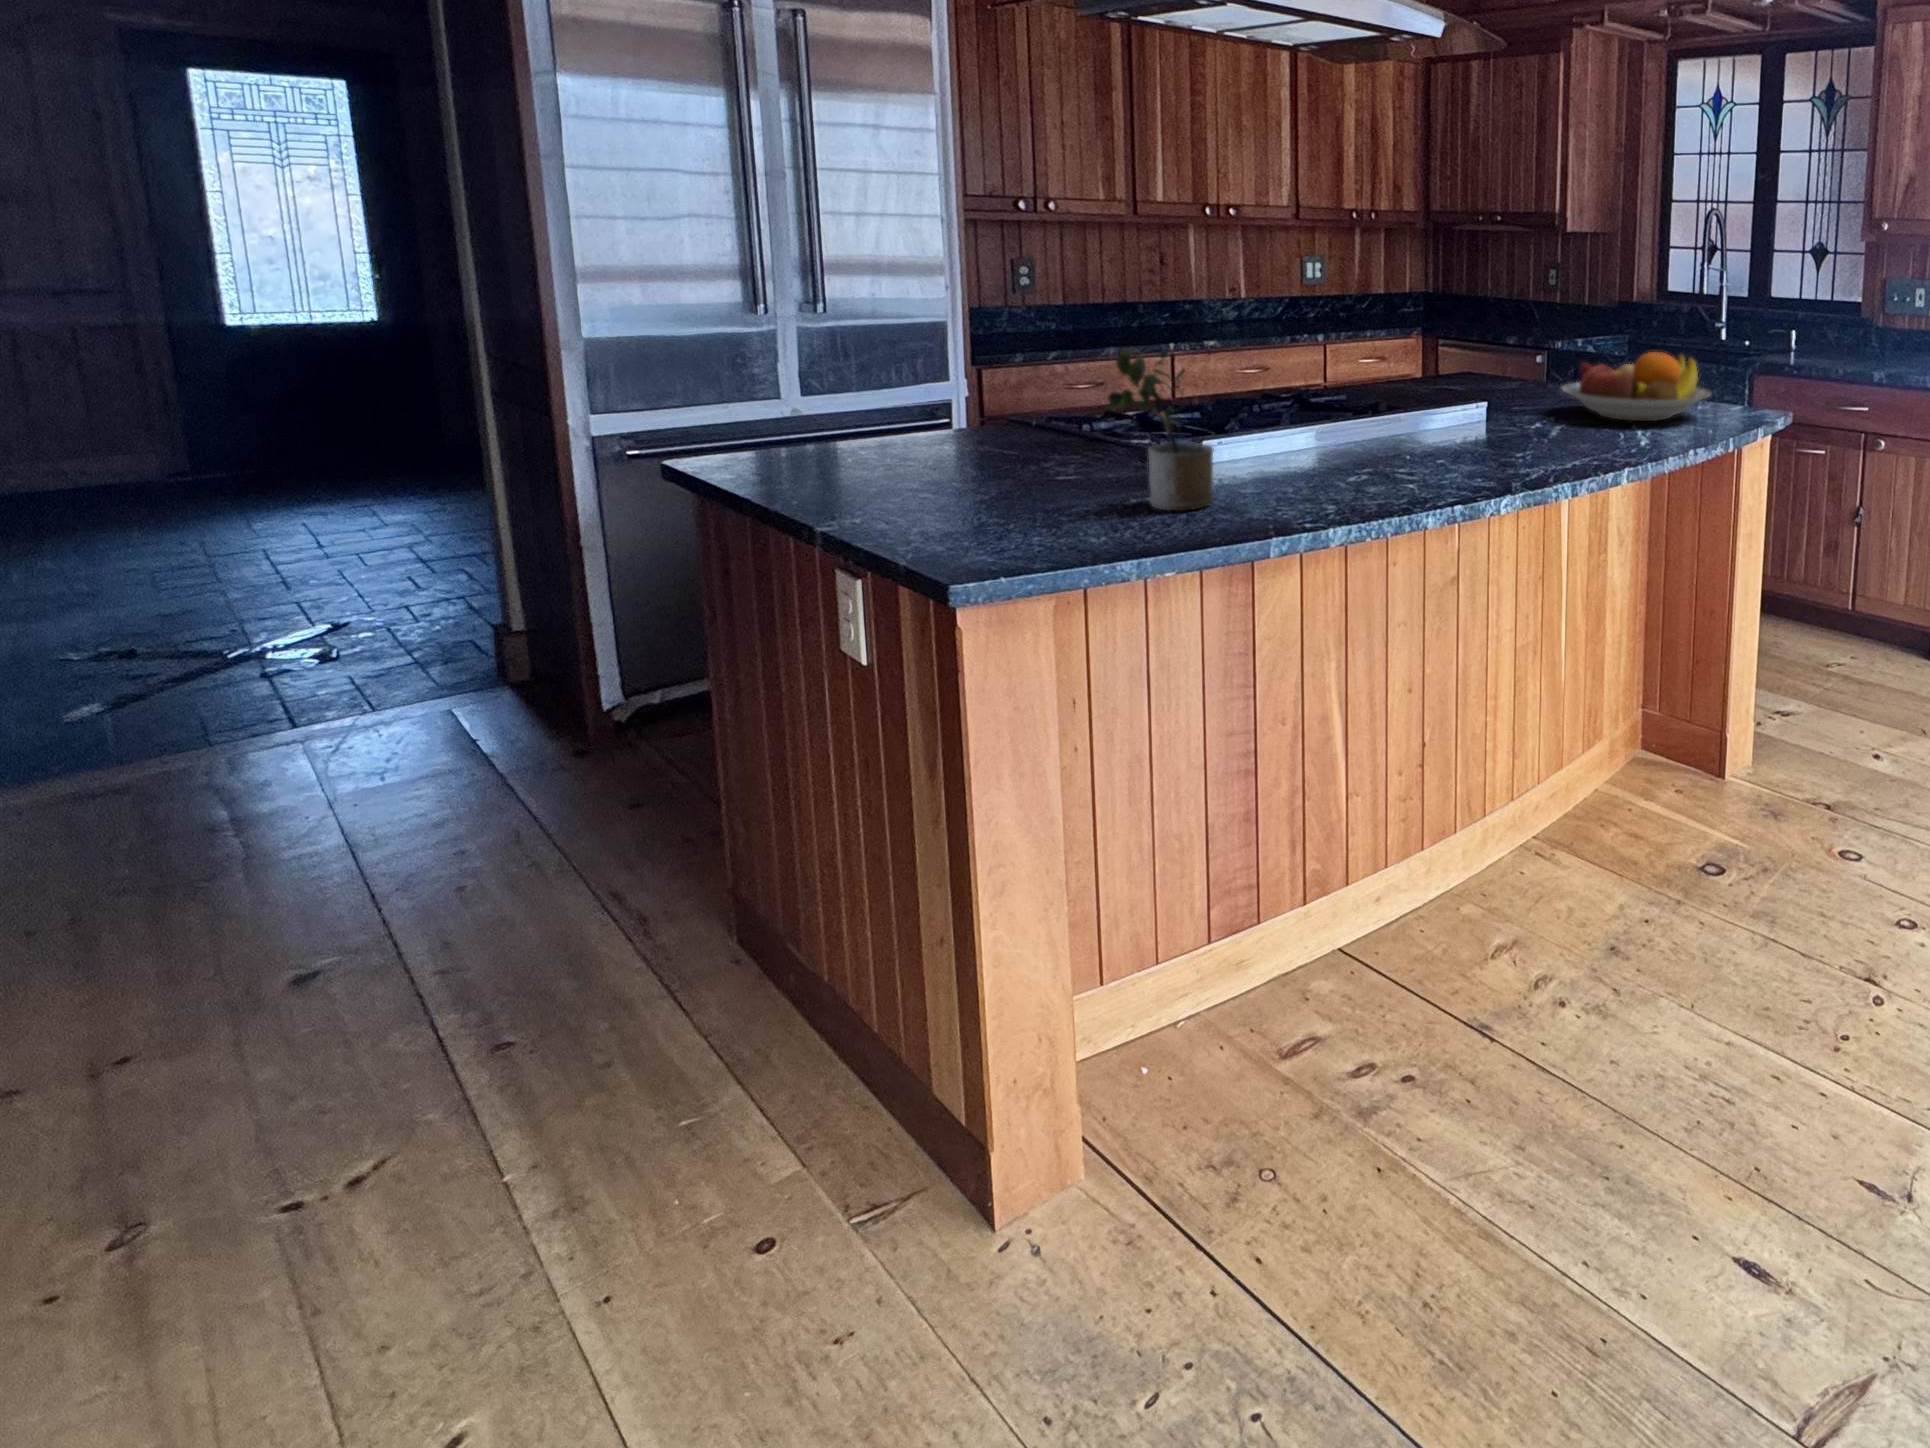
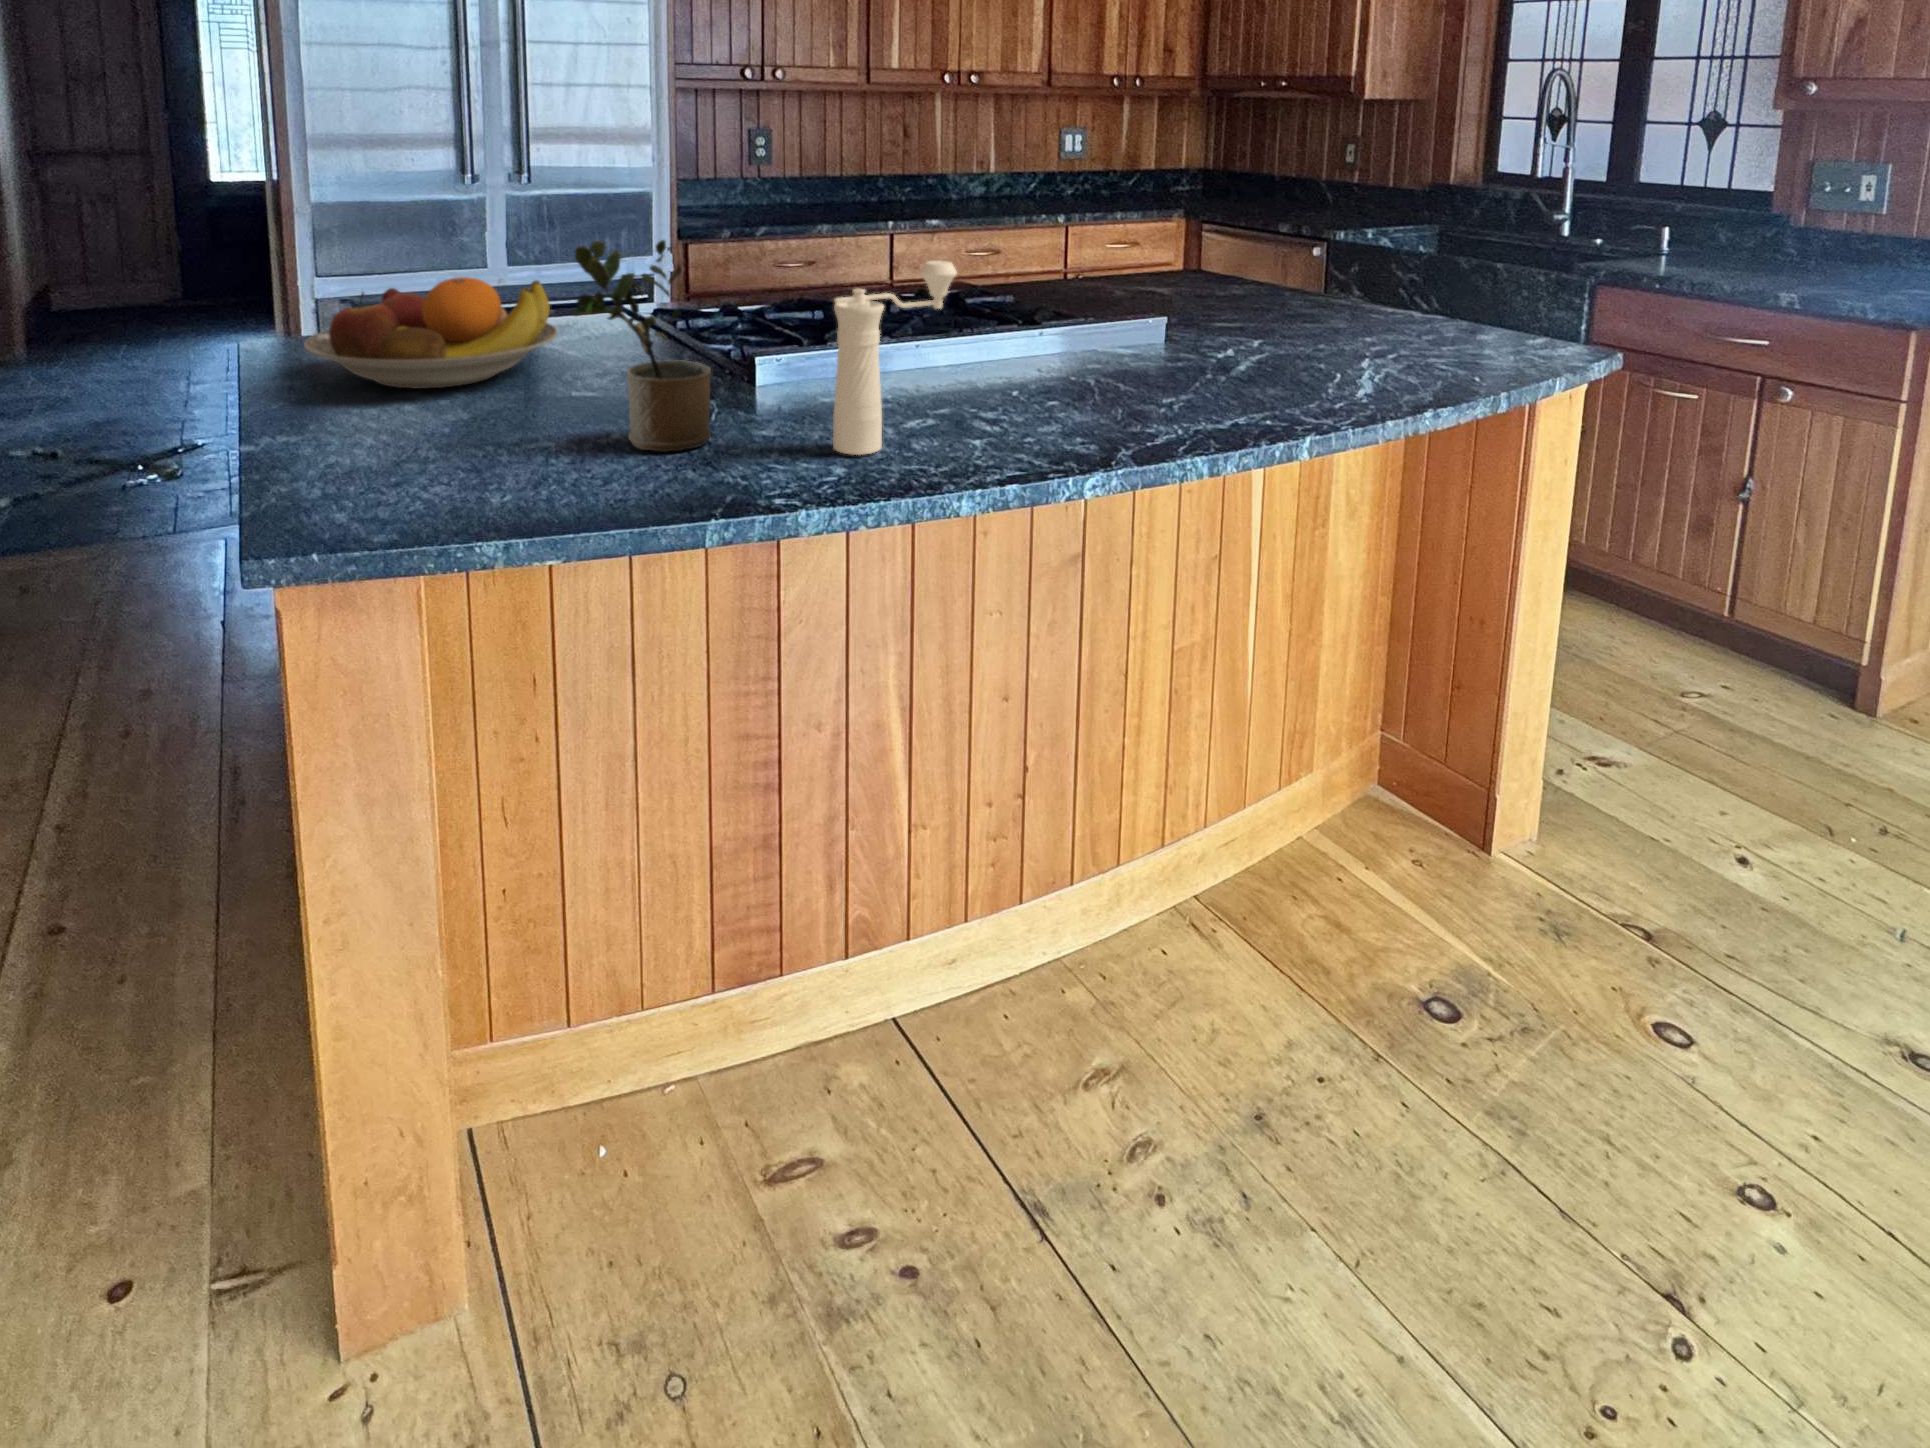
fruit bowl: present [1562,352,1711,421] -> present [304,277,558,389]
pepper mill: none [1311,358,1393,502] -> present [833,261,957,455]

